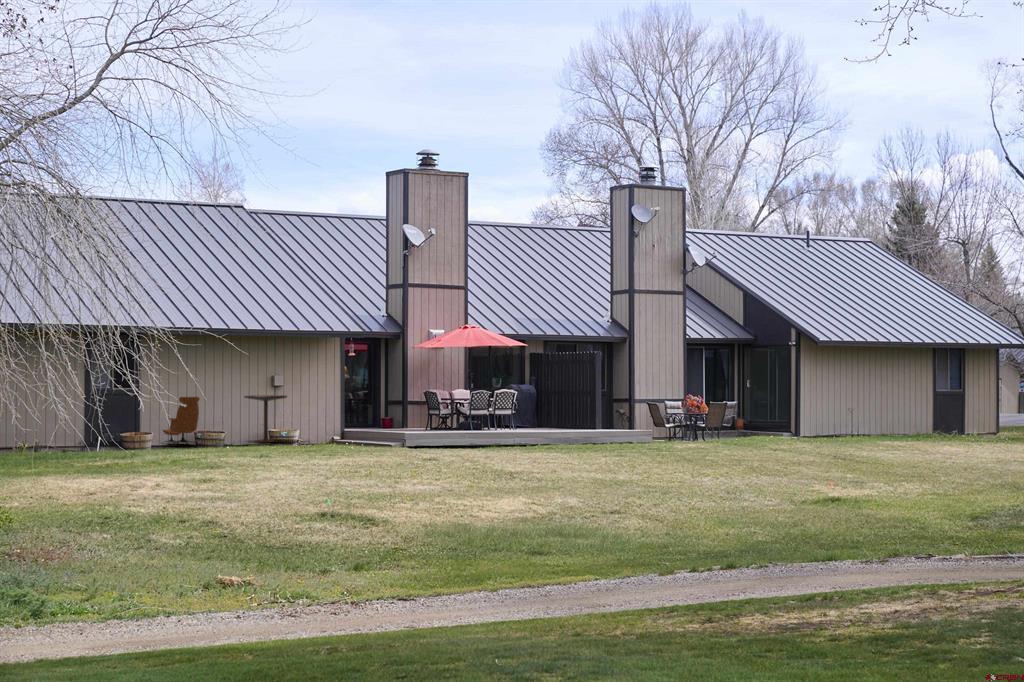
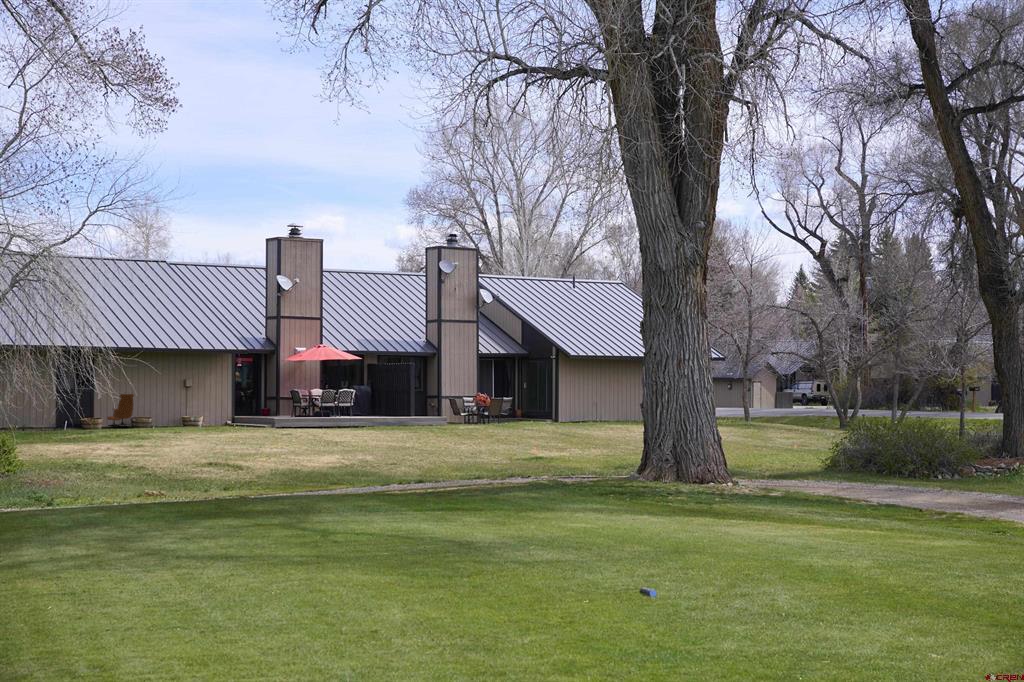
pedestal table: present [244,395,287,442] -> none [165,393,195,425]

